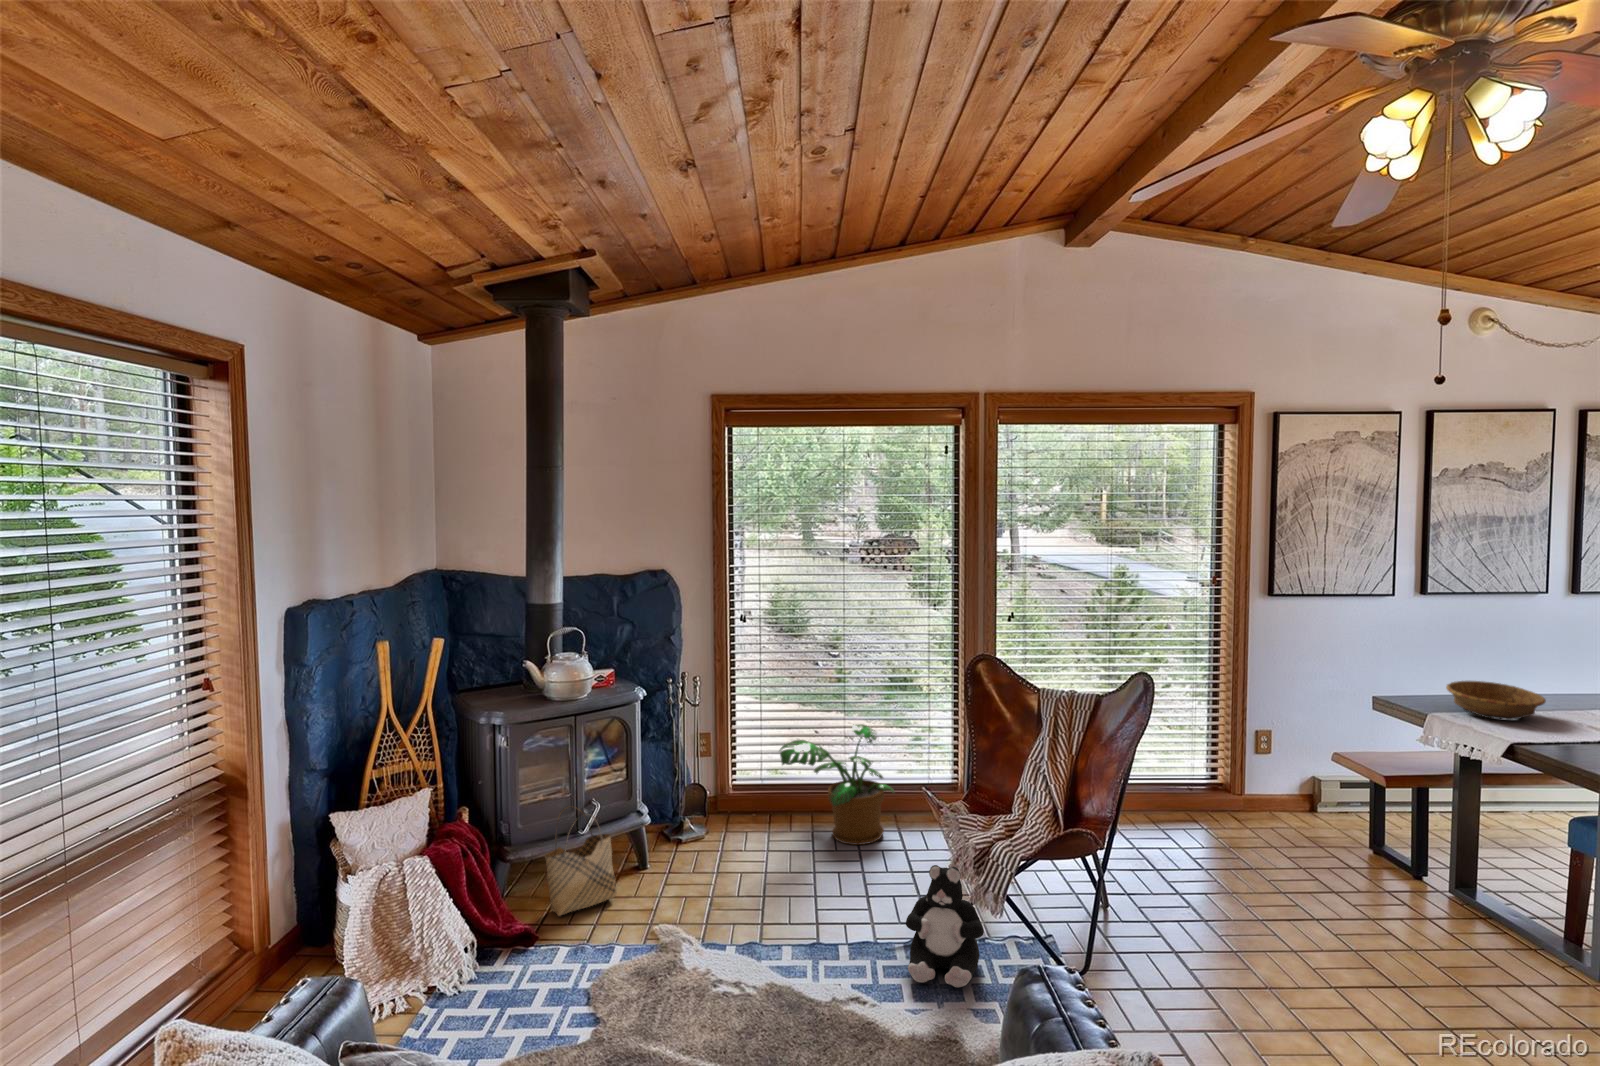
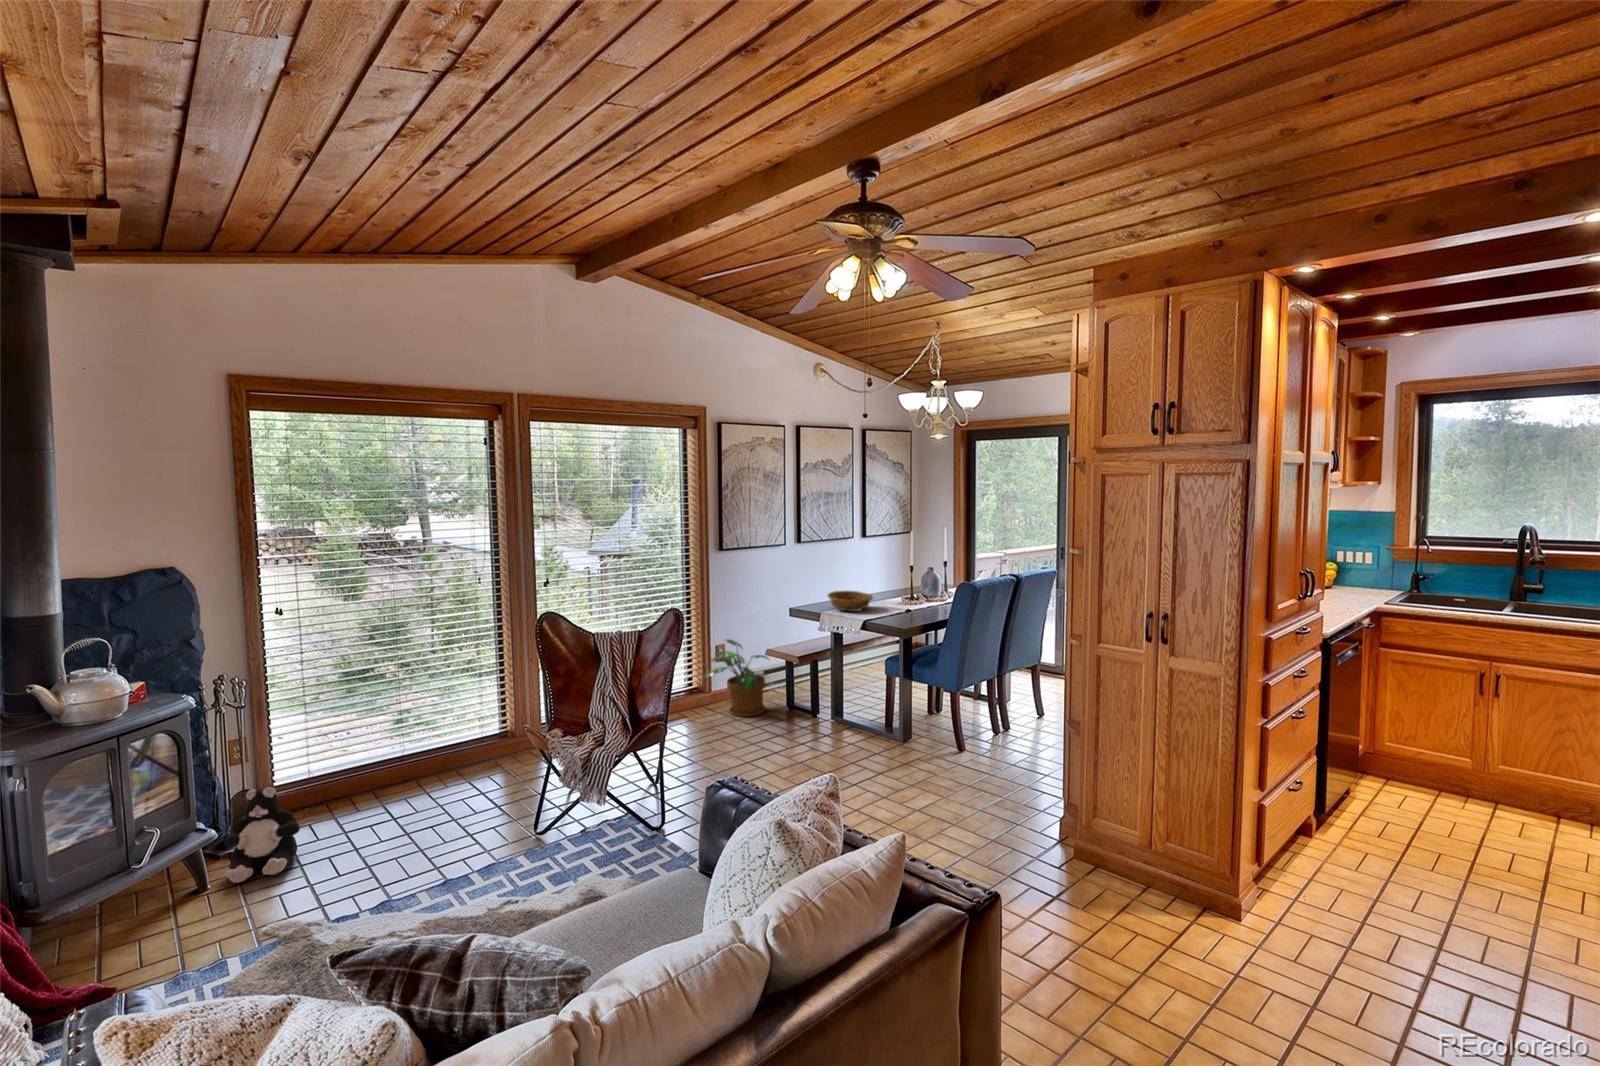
potted plant: present [780,724,894,845] -> present [705,639,768,717]
woven basket: present [545,807,616,916] -> none [88,839,188,962]
plush toy: present [906,865,984,988] -> present [224,785,300,883]

